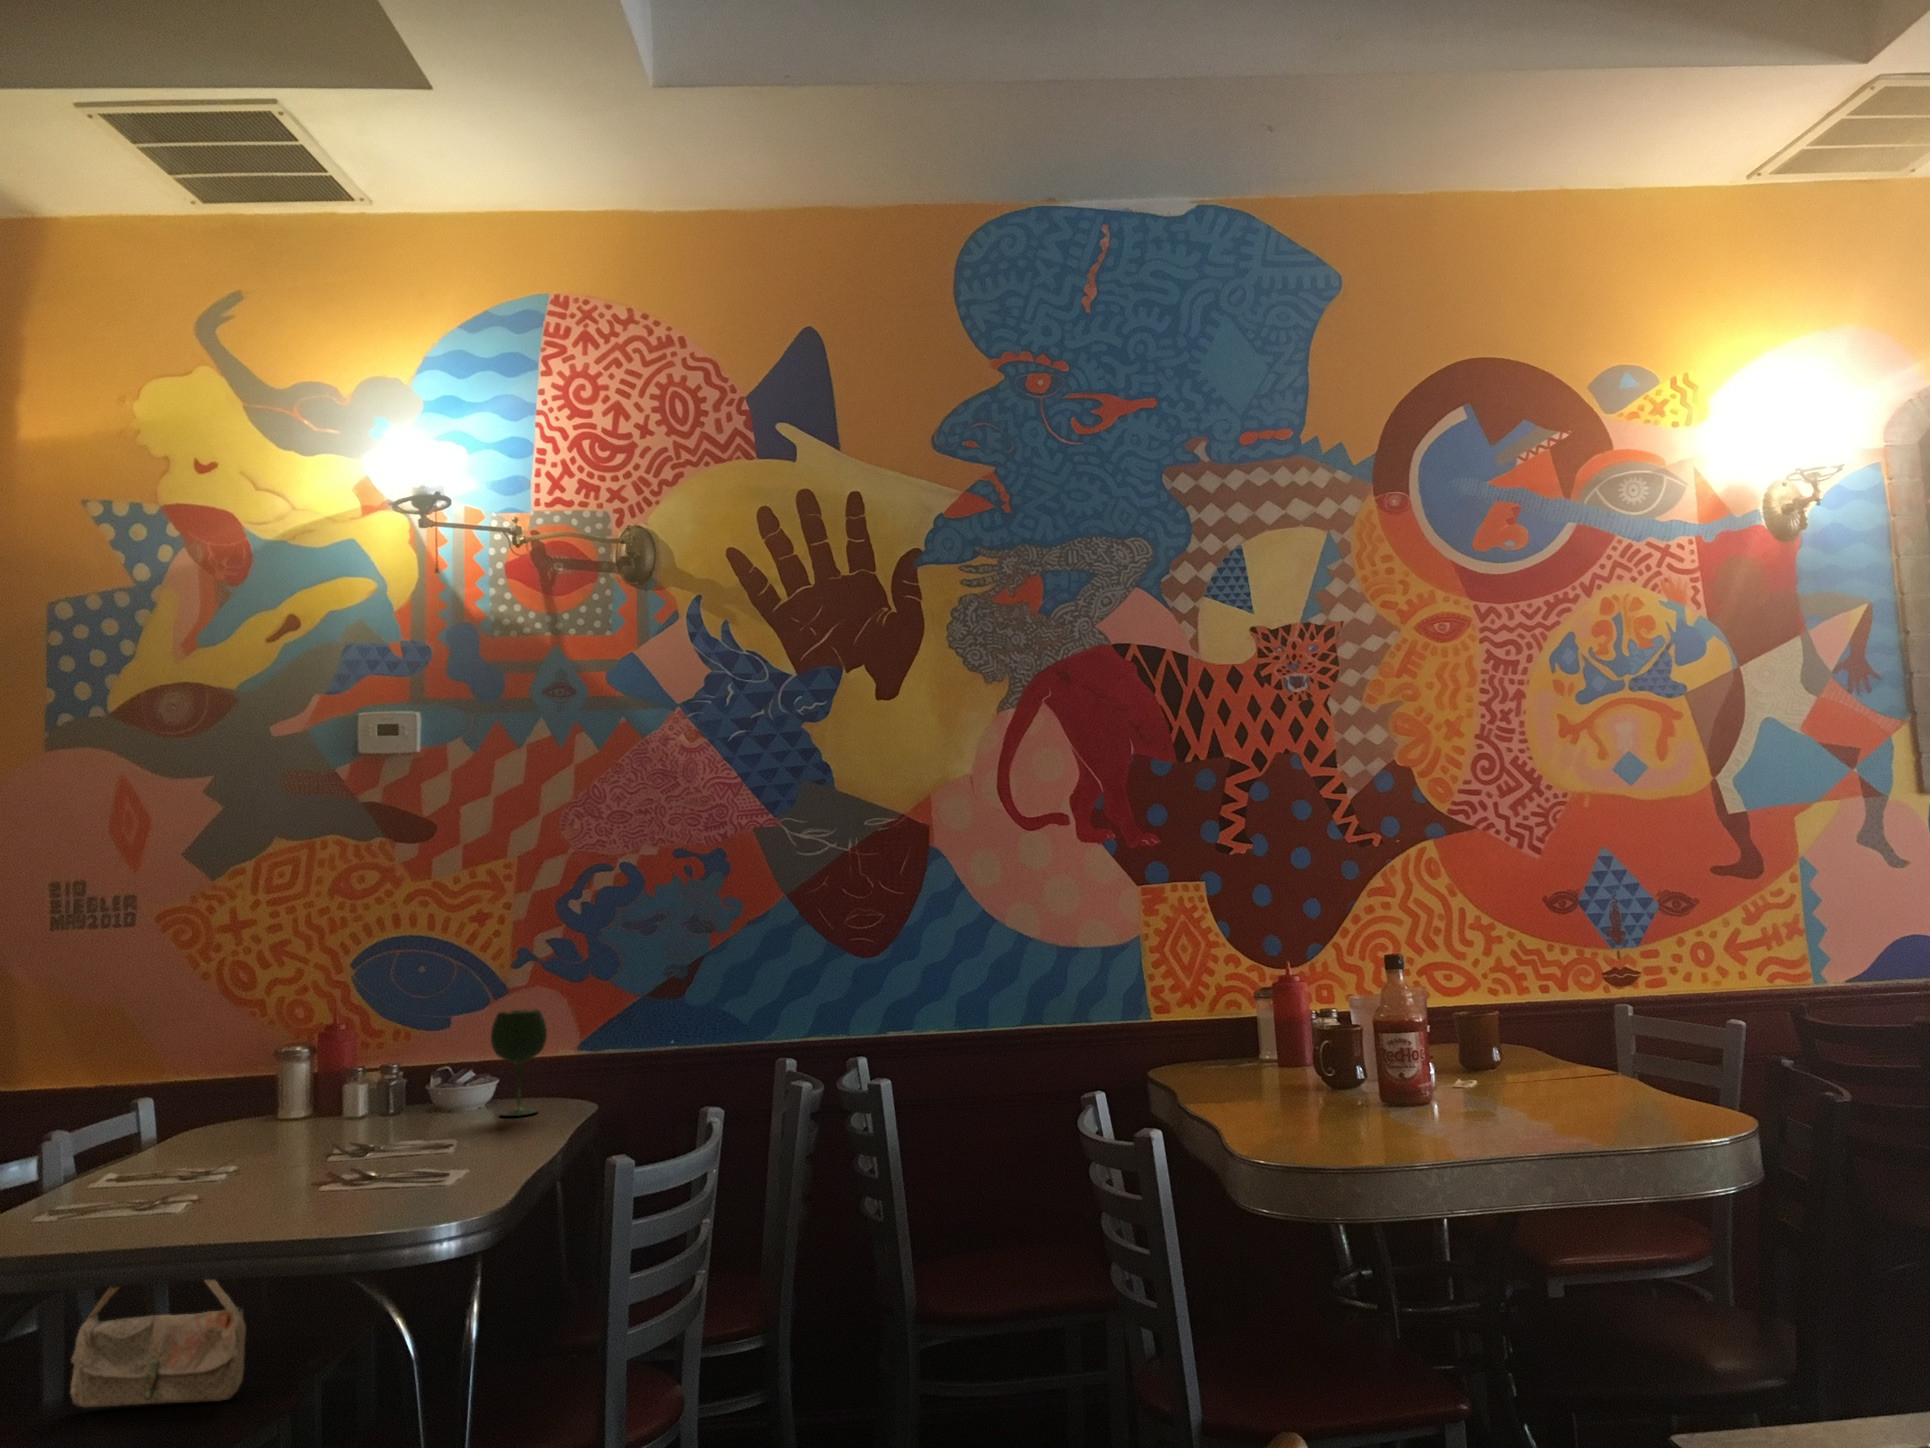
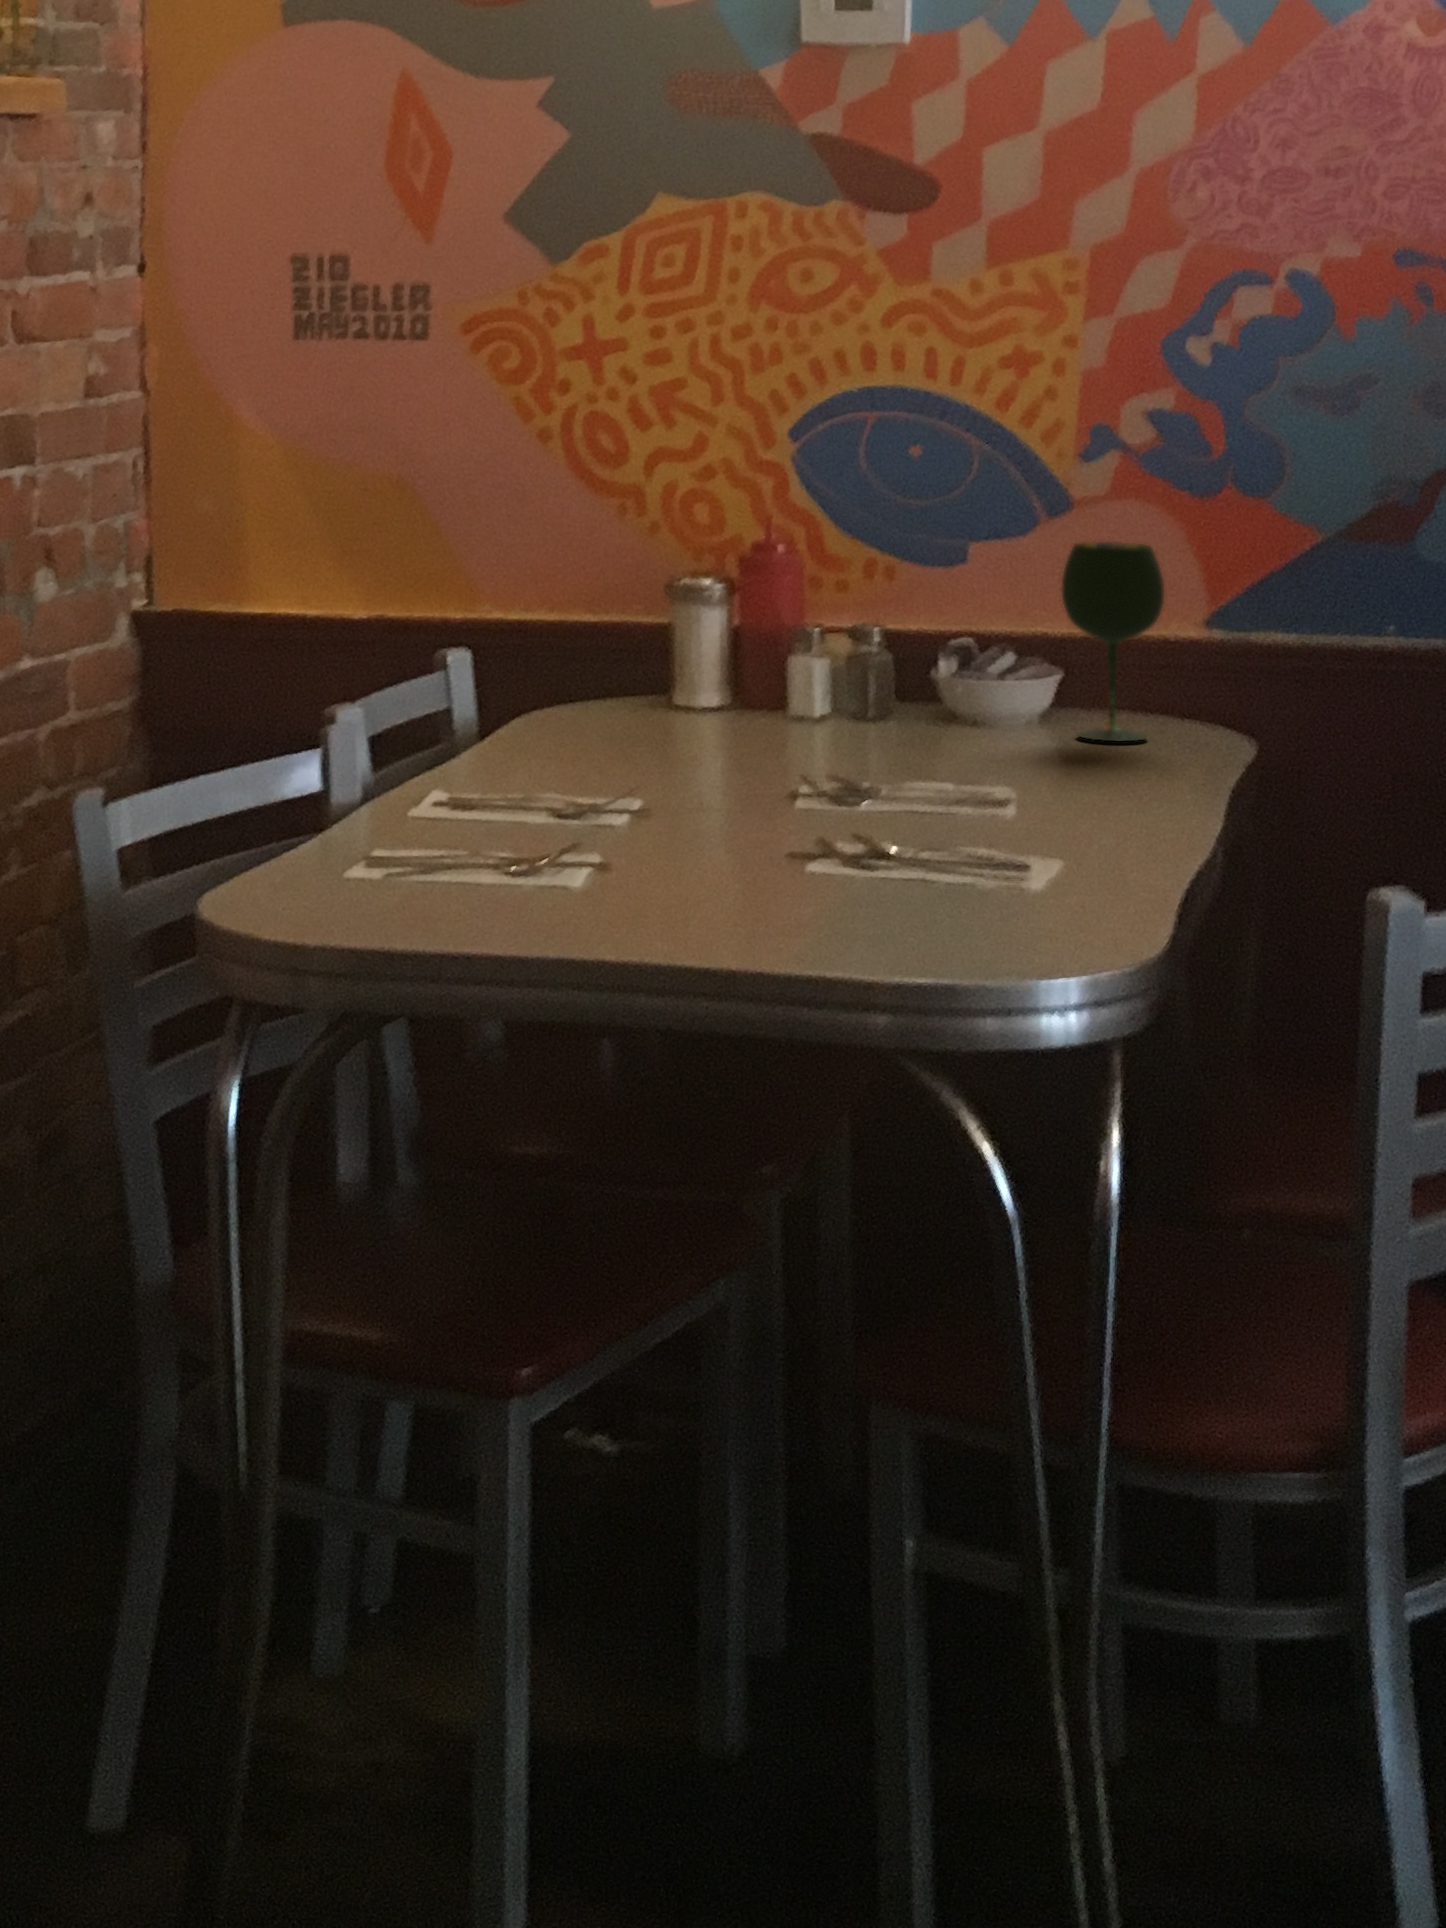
bag: present [70,1280,246,1408] -> none [448,842,713,1165]

